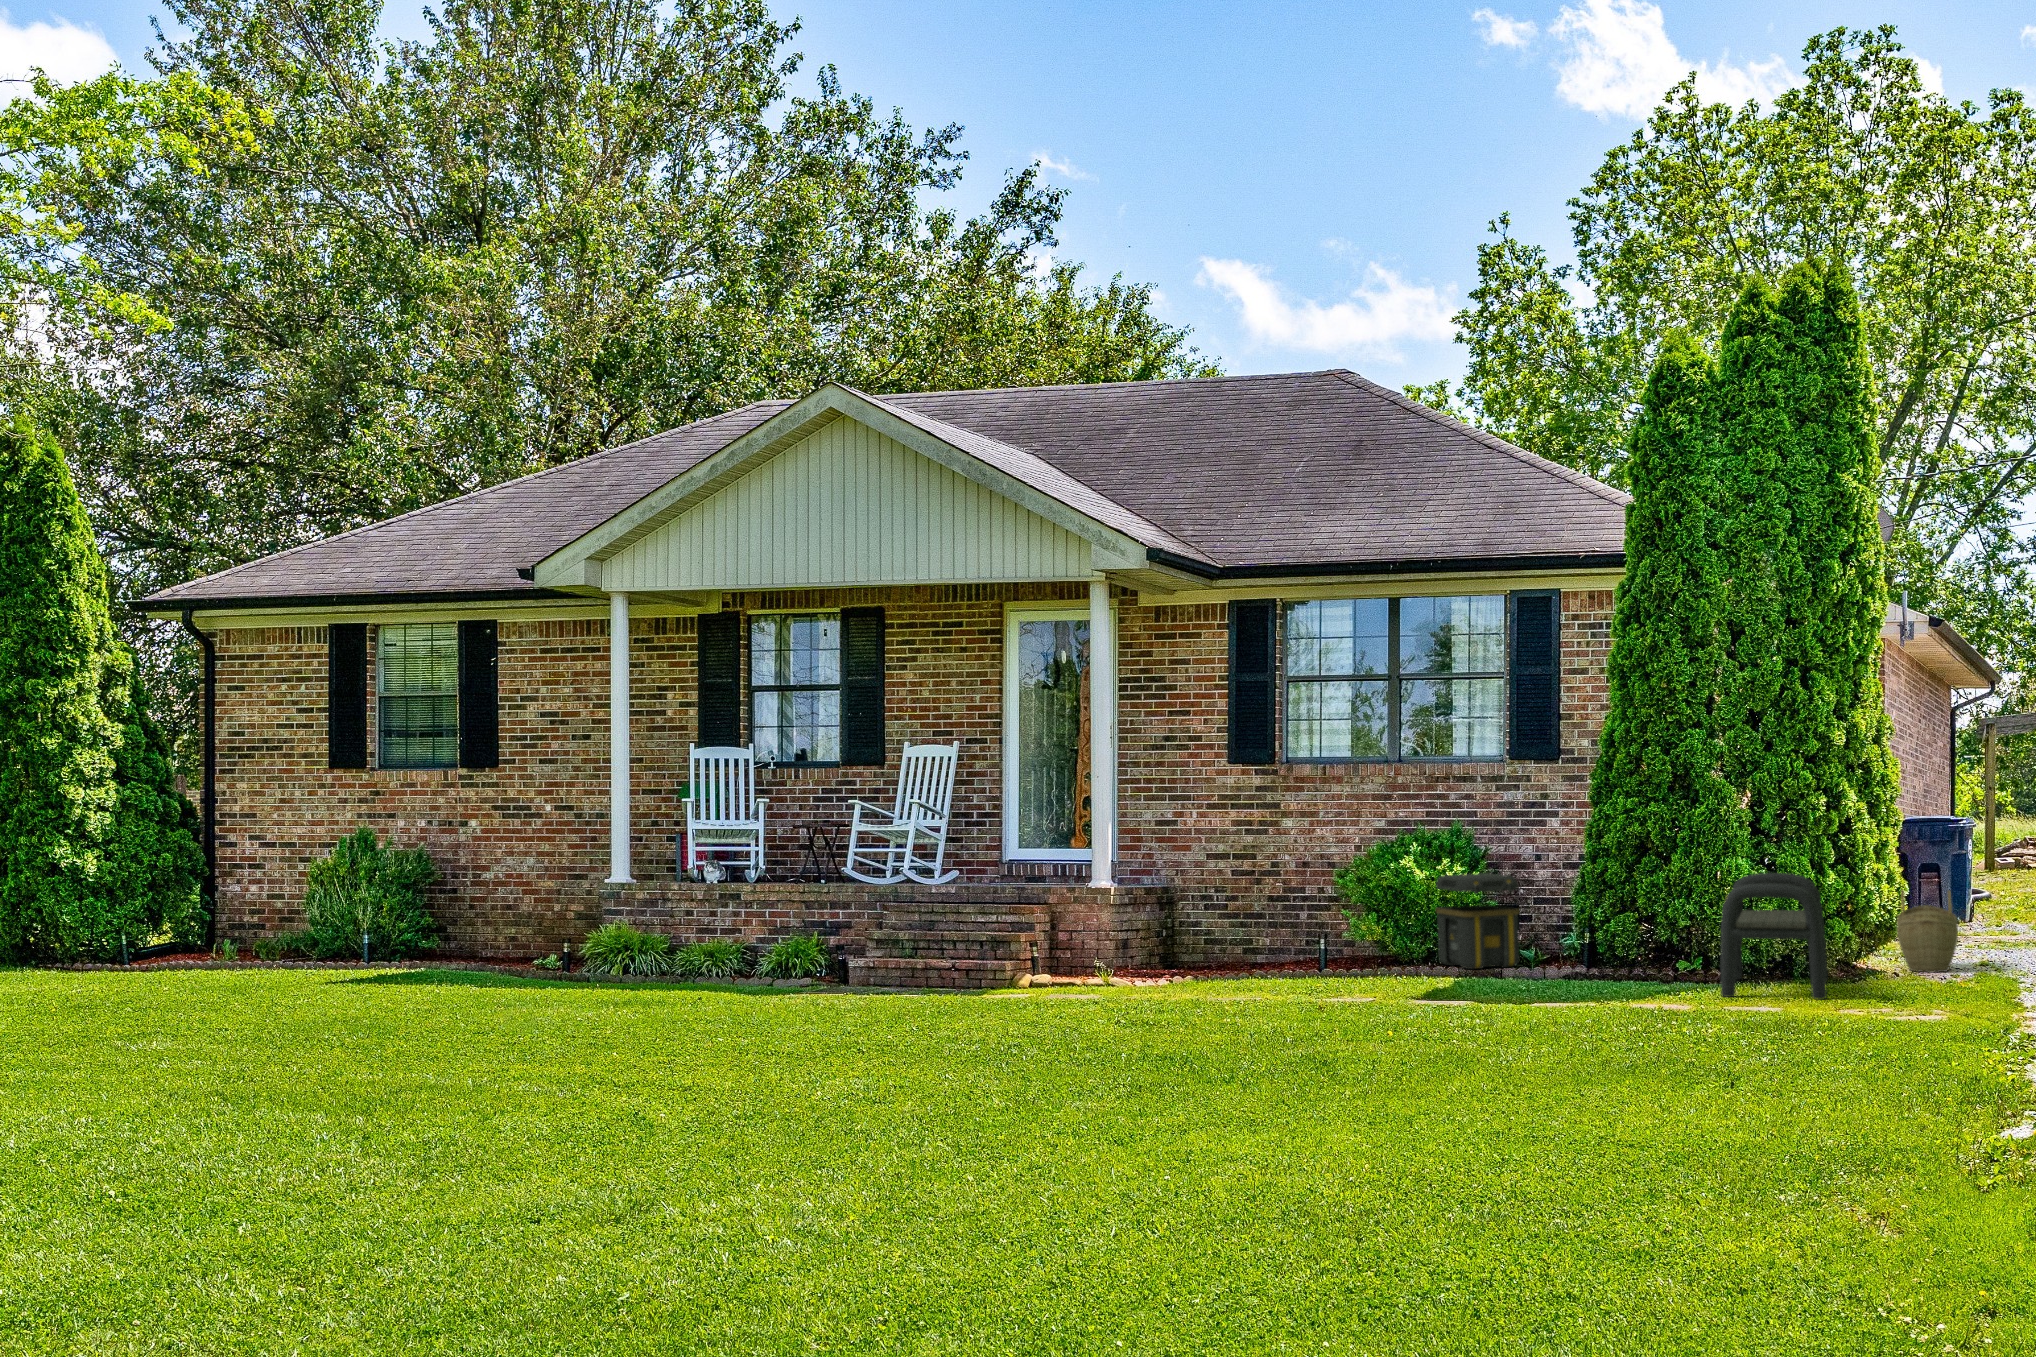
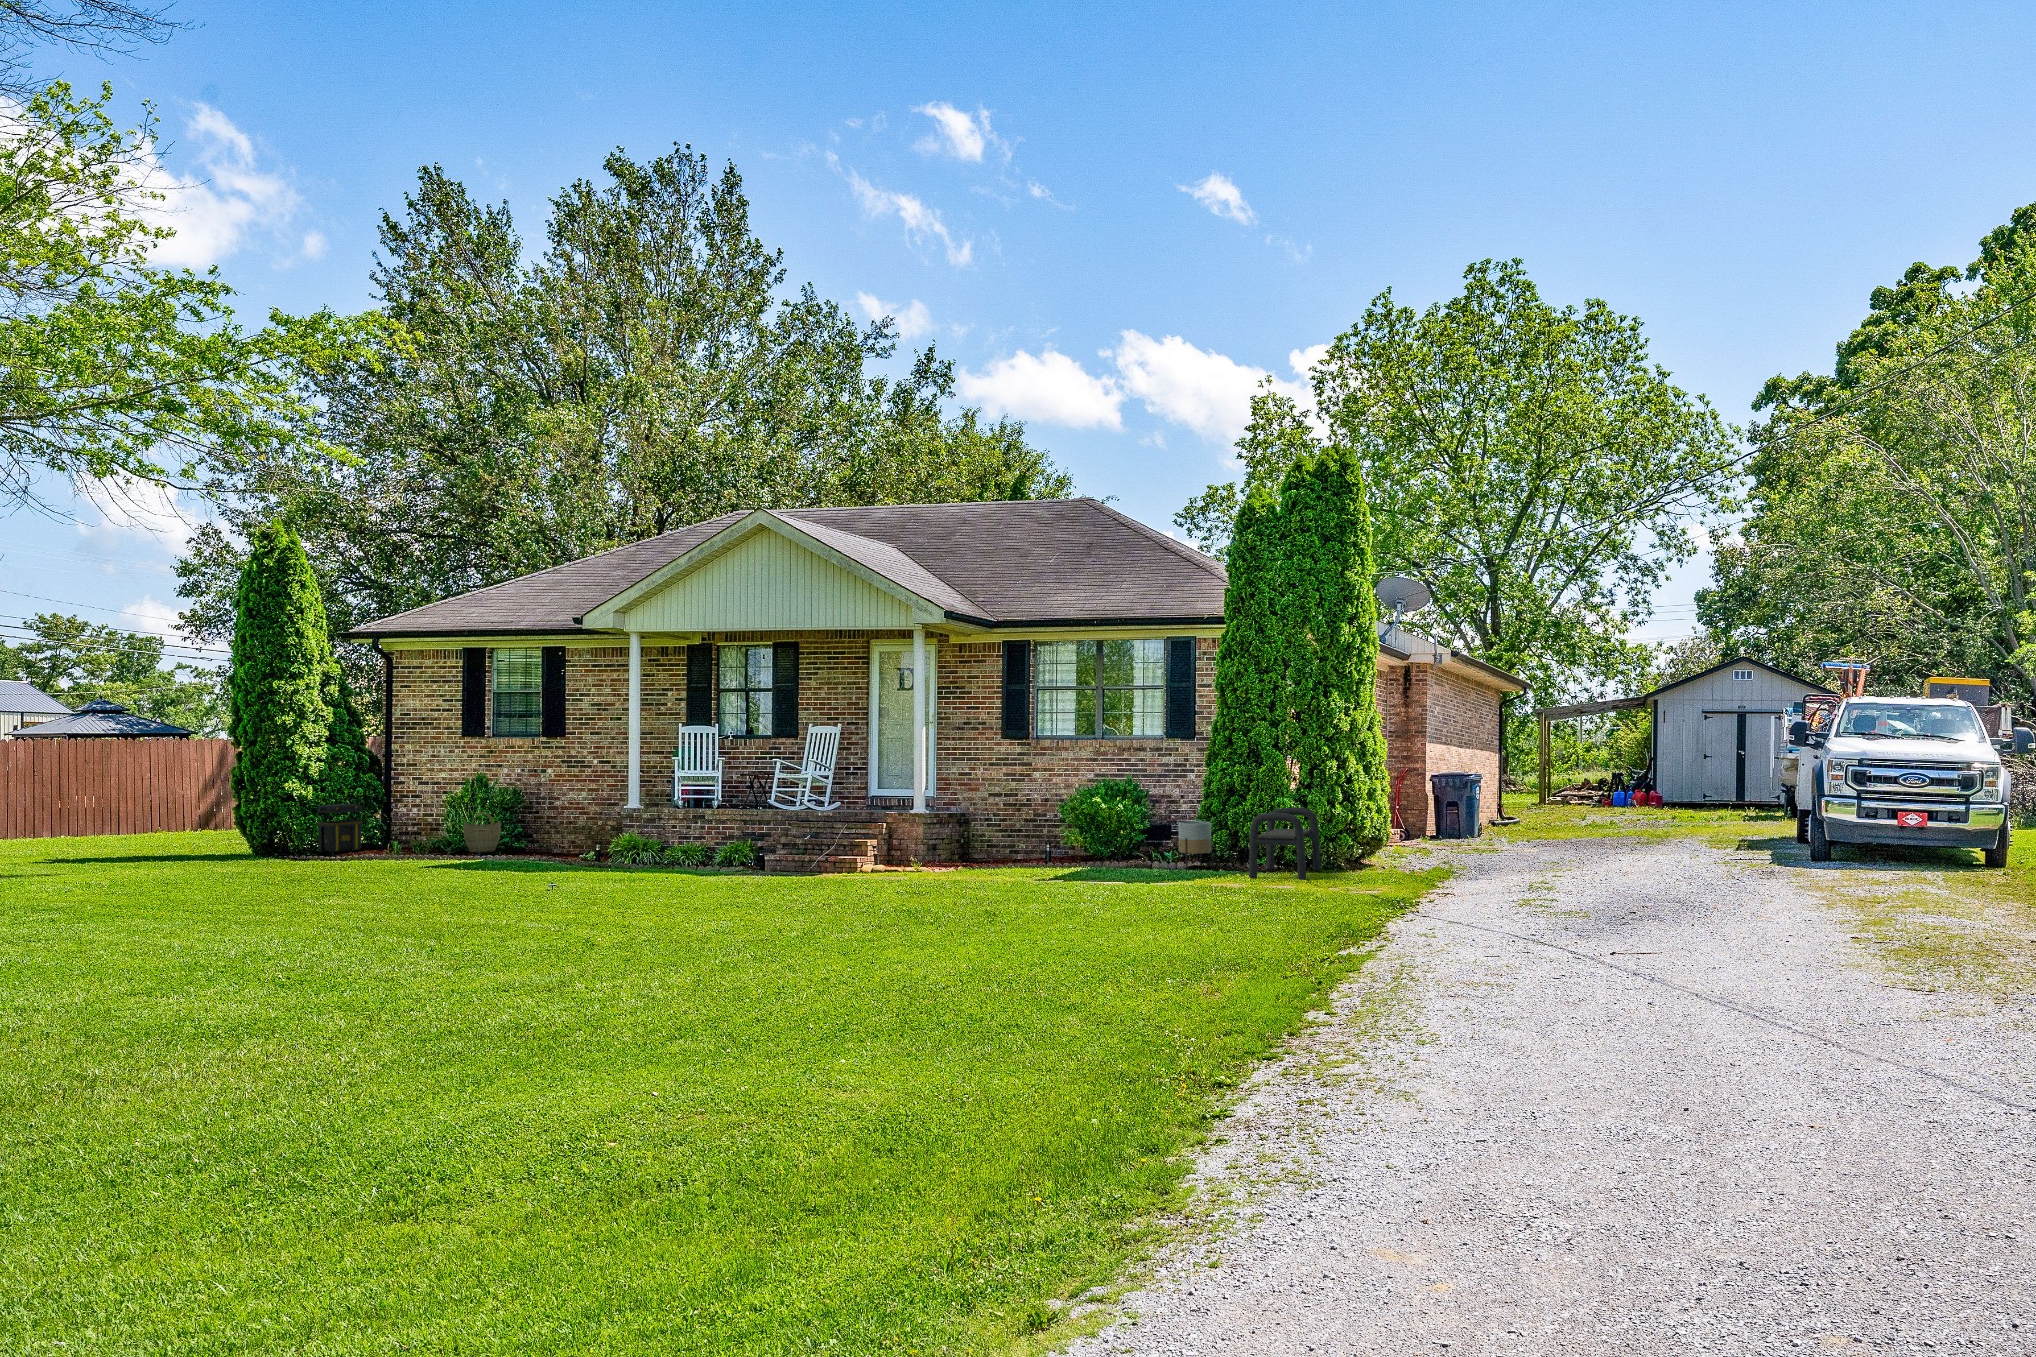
toolbox: present [1436,873,1520,969] -> present [317,804,362,852]
woven basket: present [1897,890,1958,972] -> present [464,812,501,853]
planter: none [1568,898,1630,980] -> present [1178,821,1213,869]

